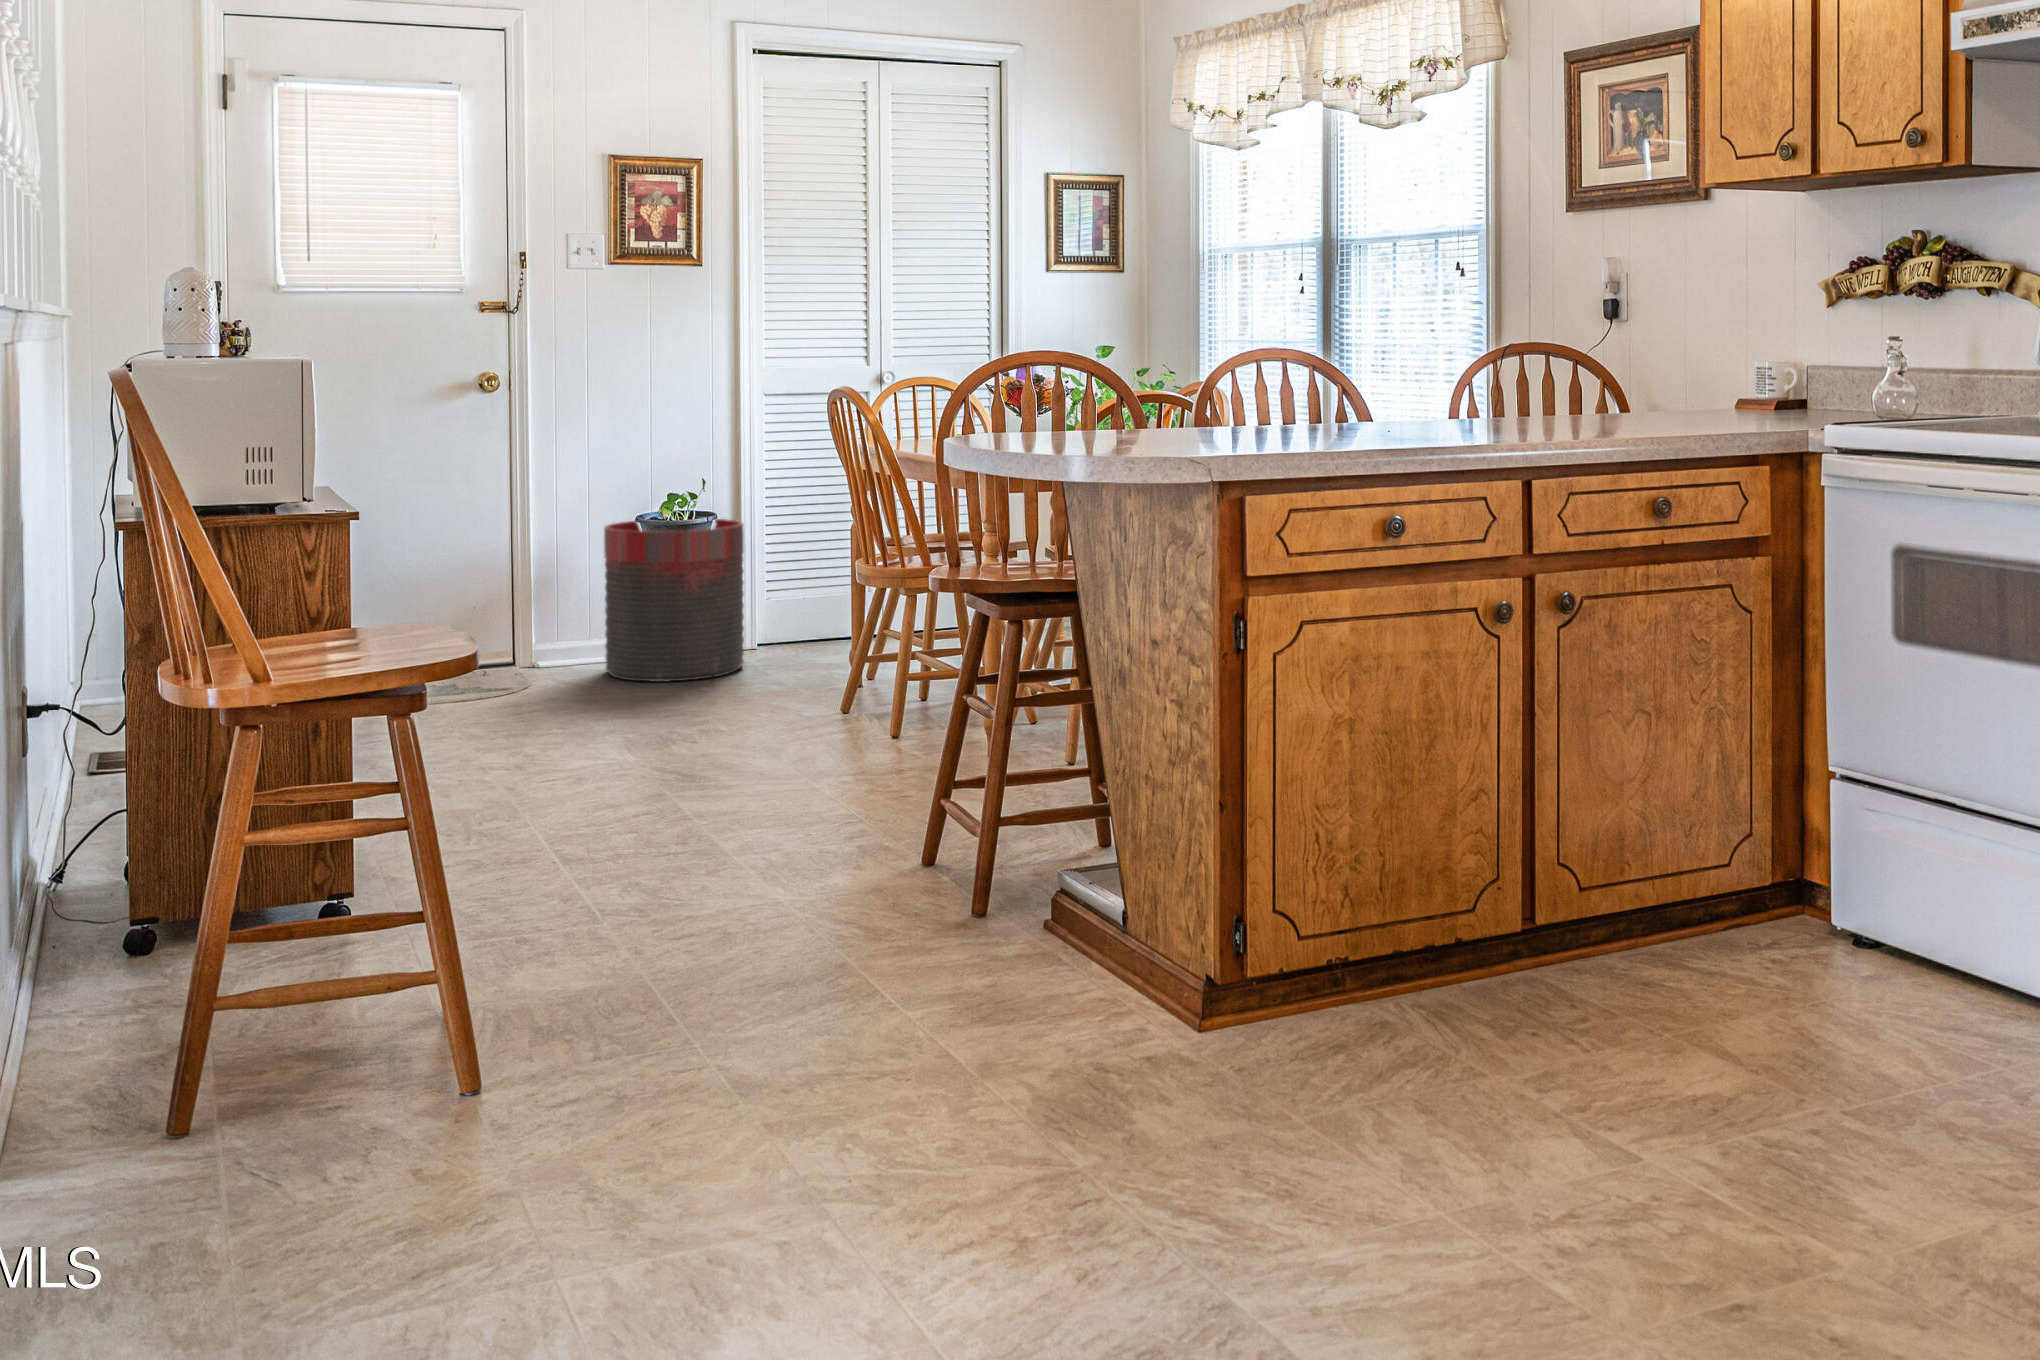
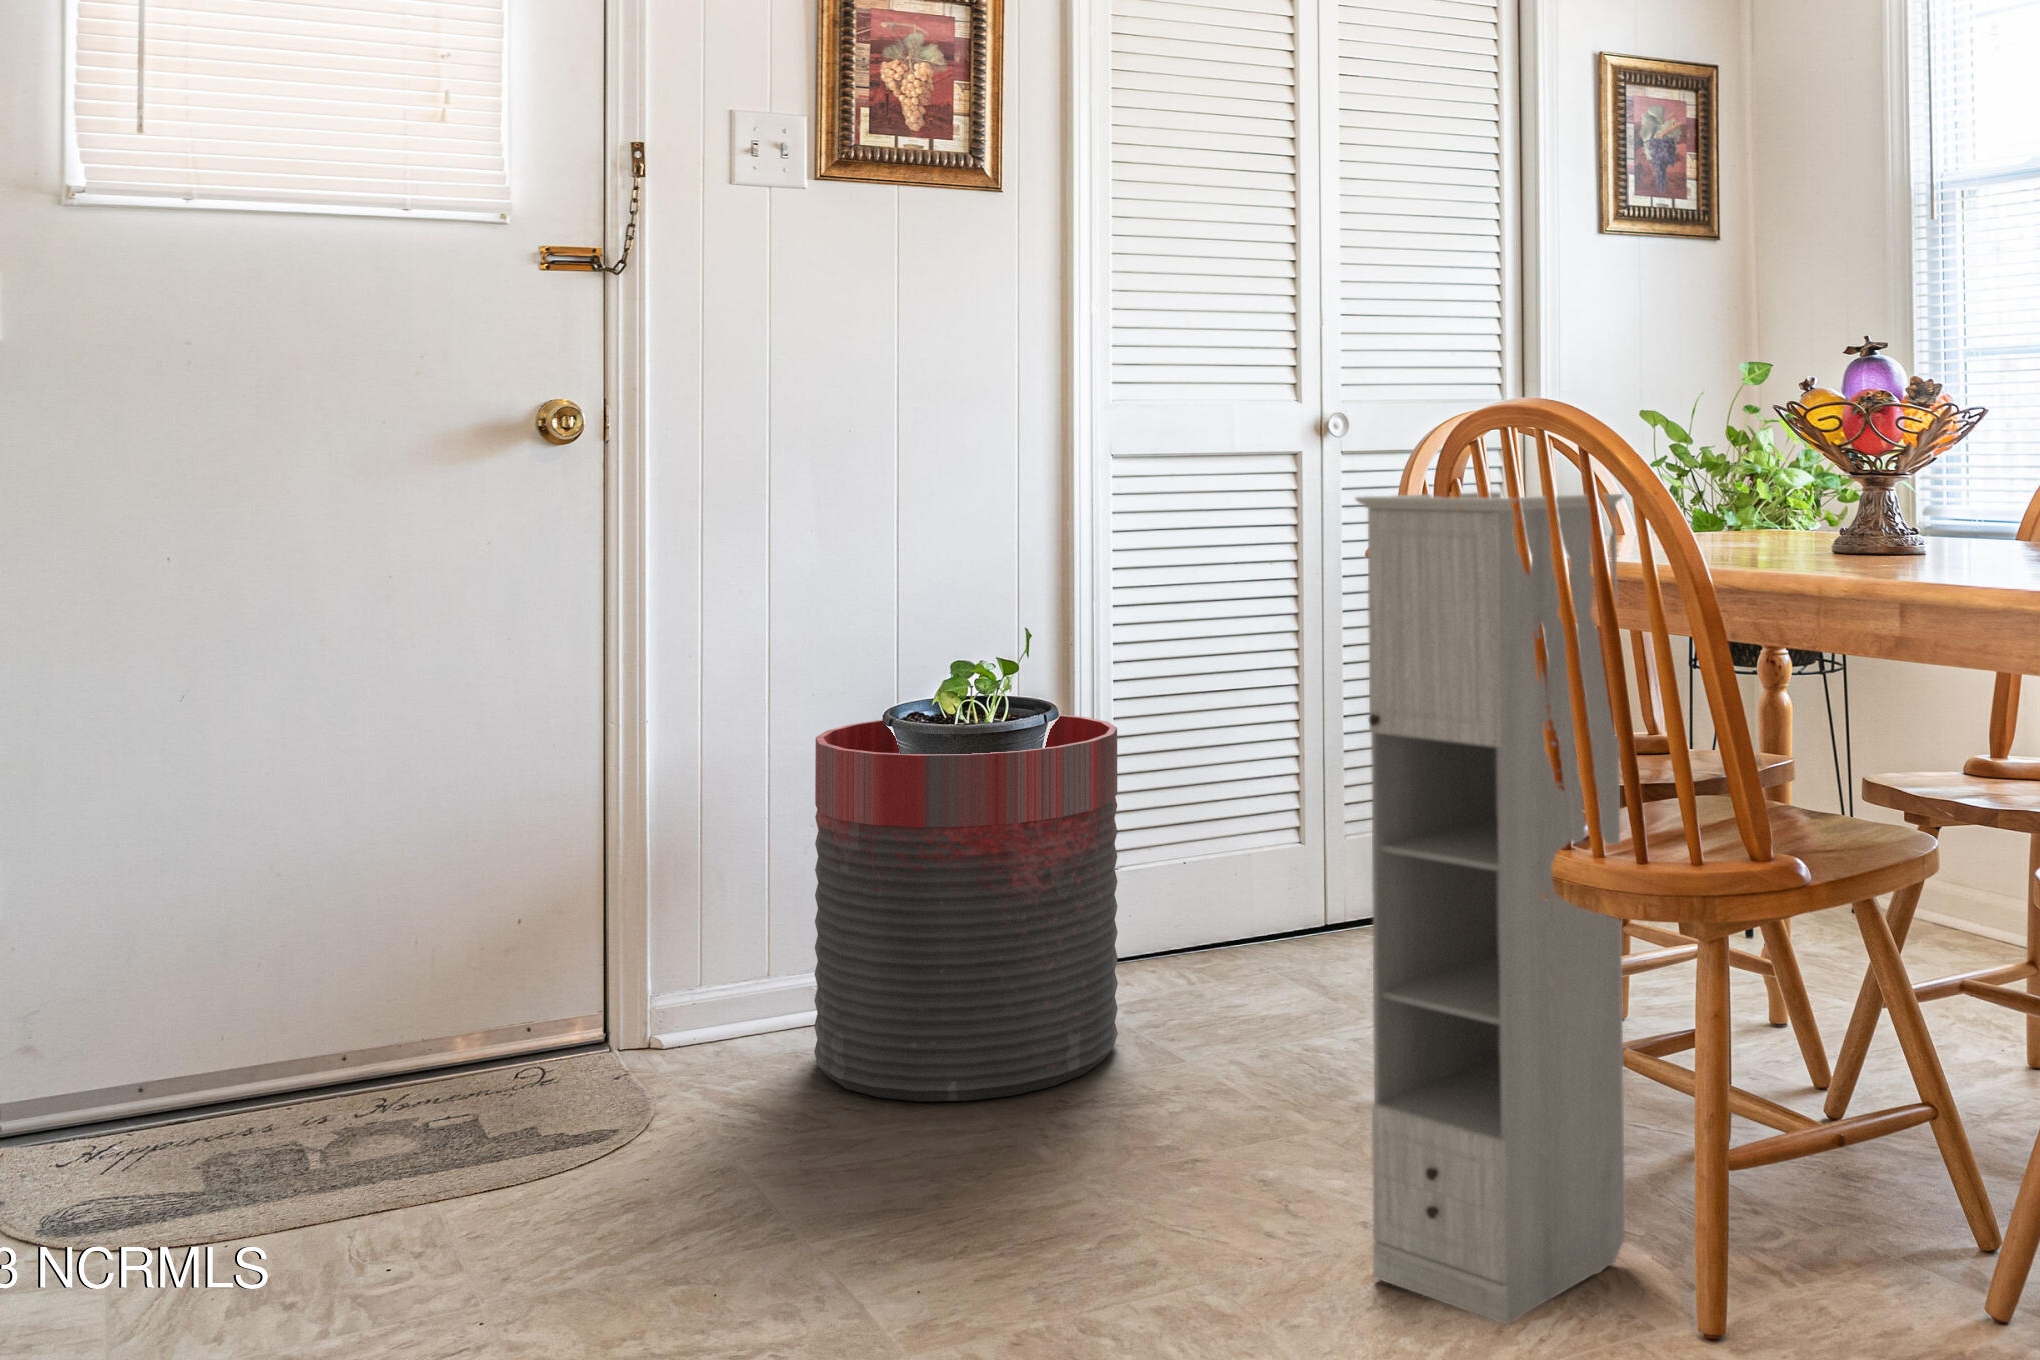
cabinet: none [781,421,890,730] -> present [1356,492,1625,1324]

